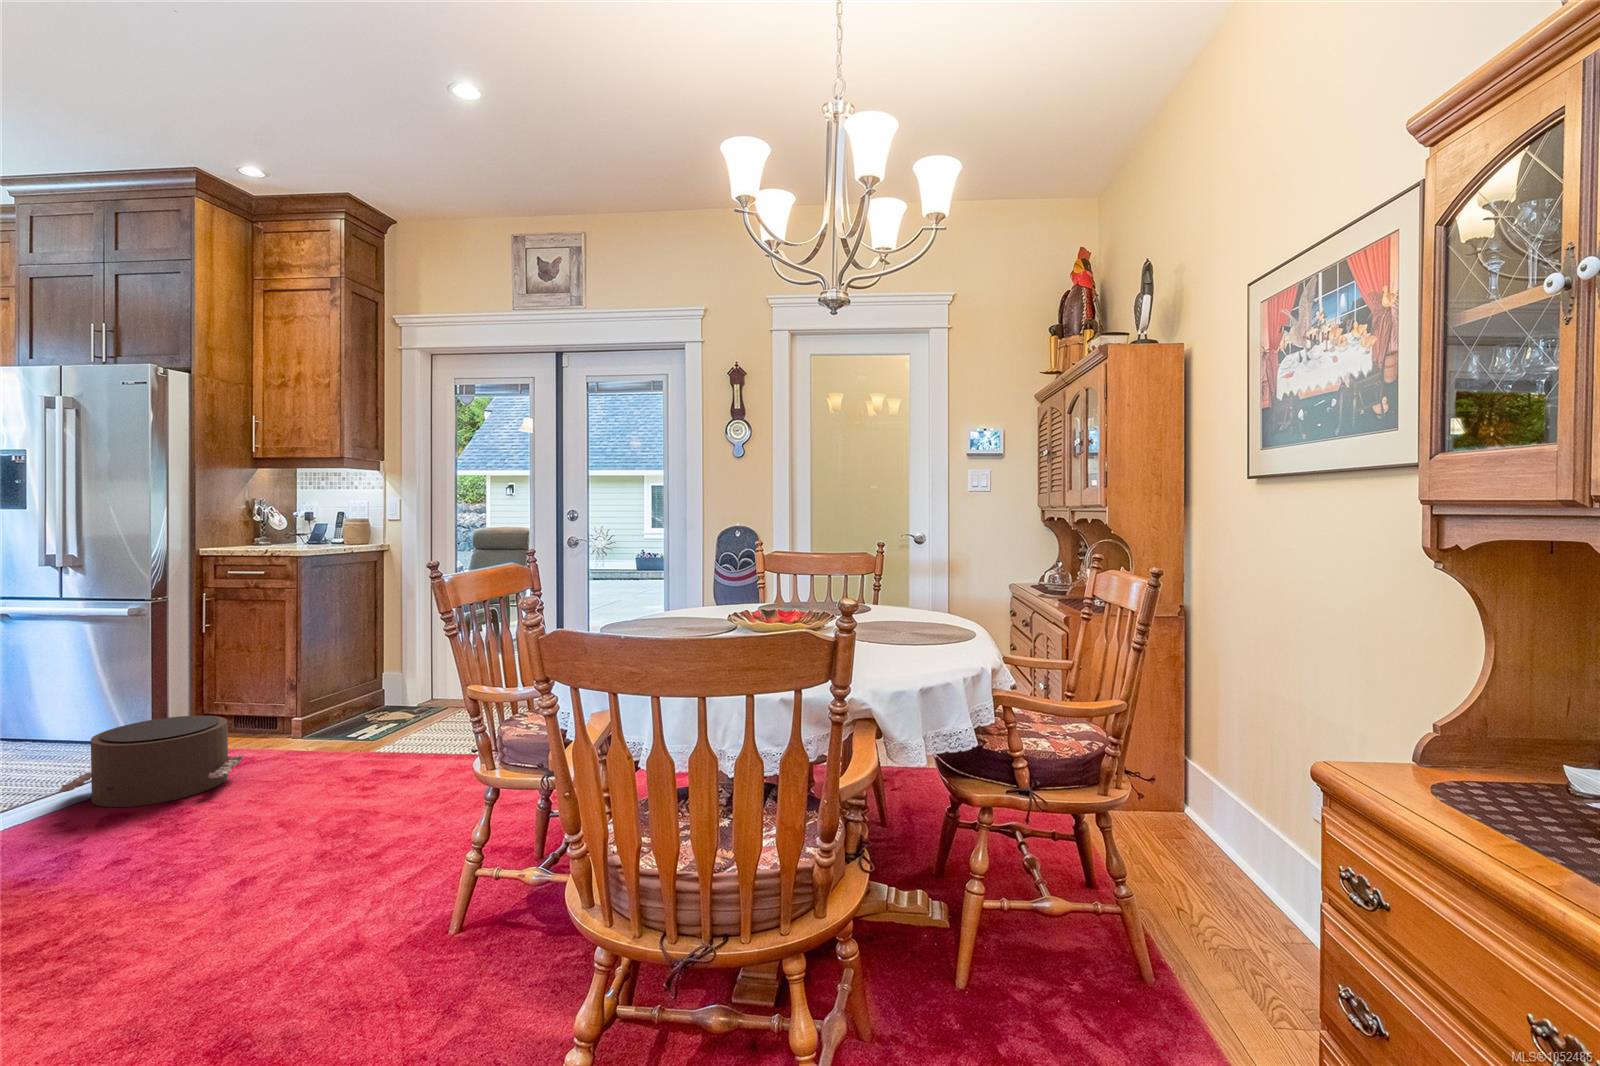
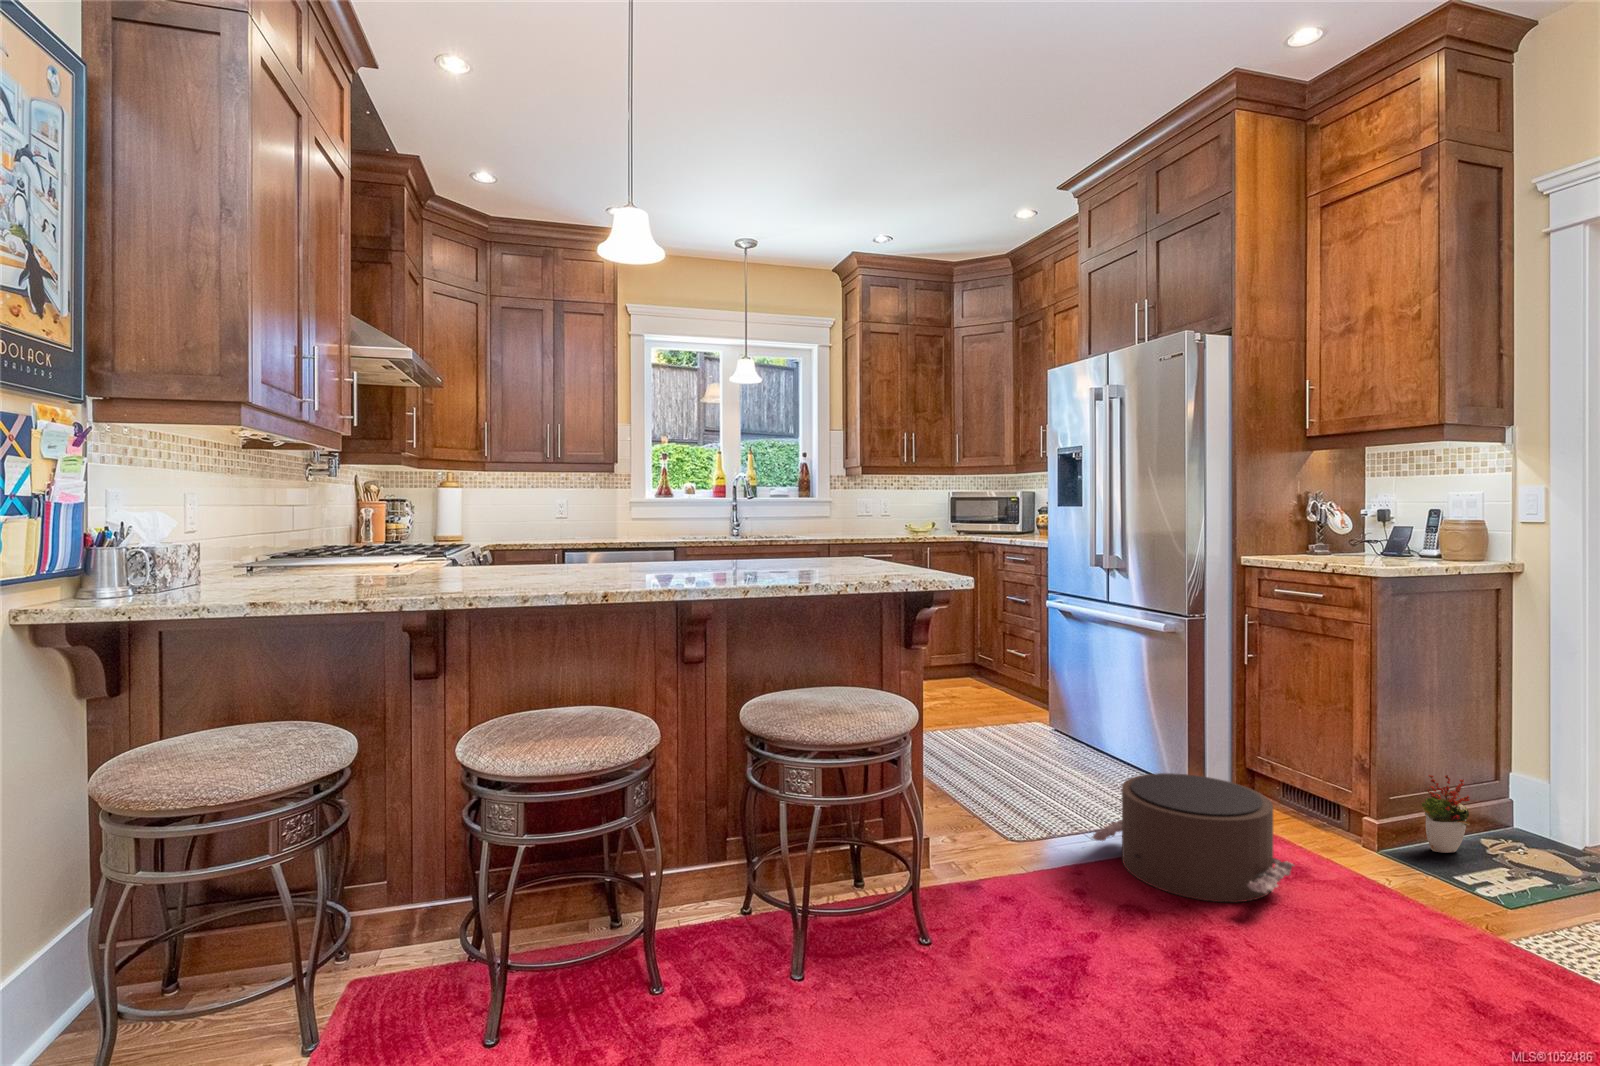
decorative plant: none [330,679,358,729] -> present [1422,775,1470,853]

